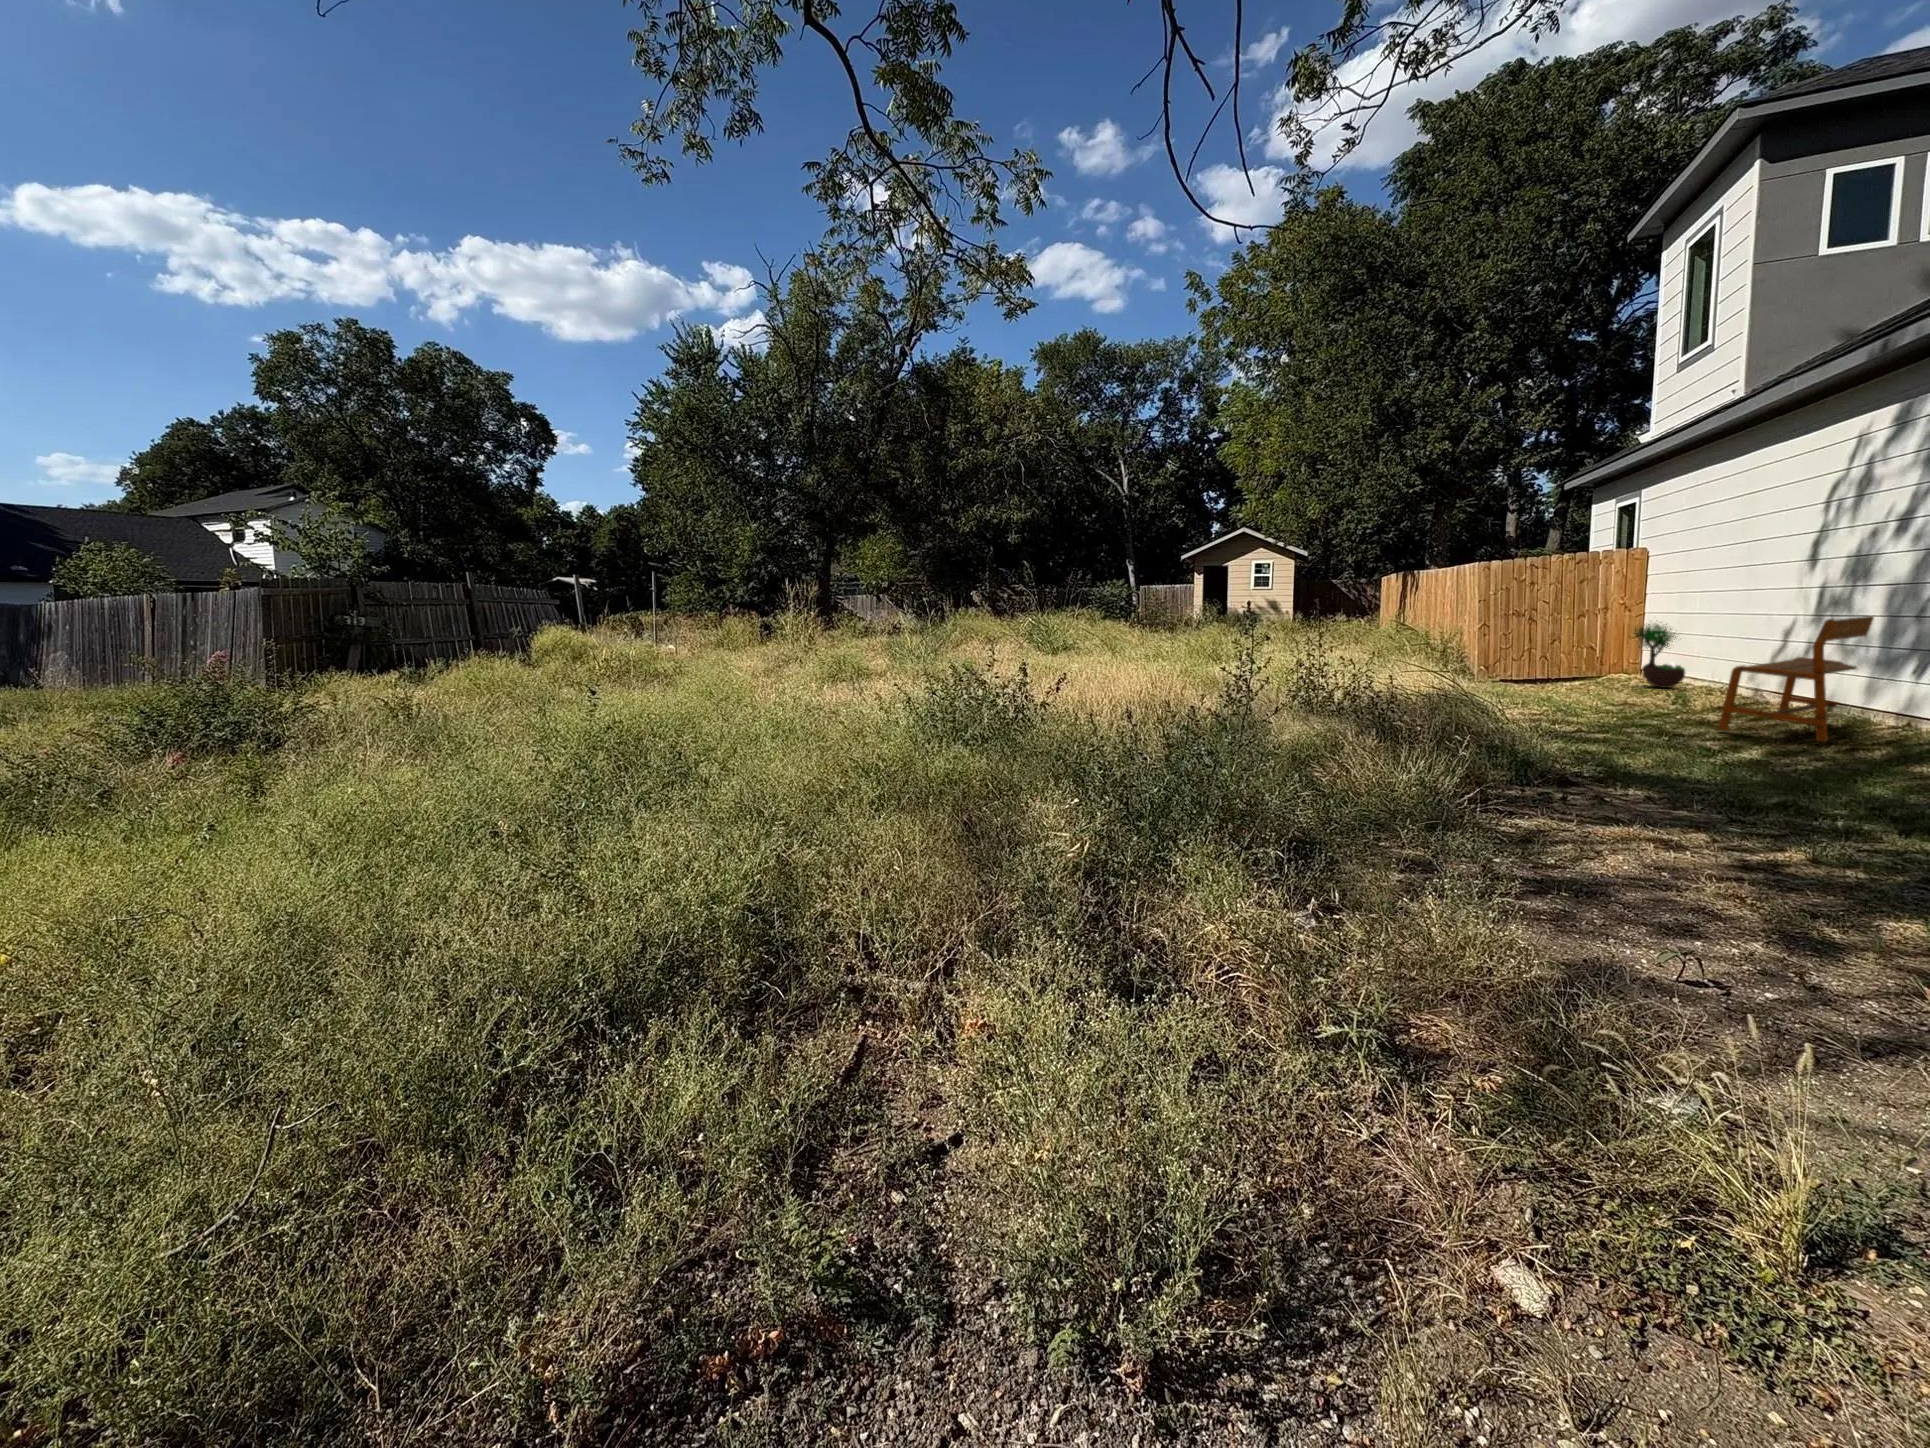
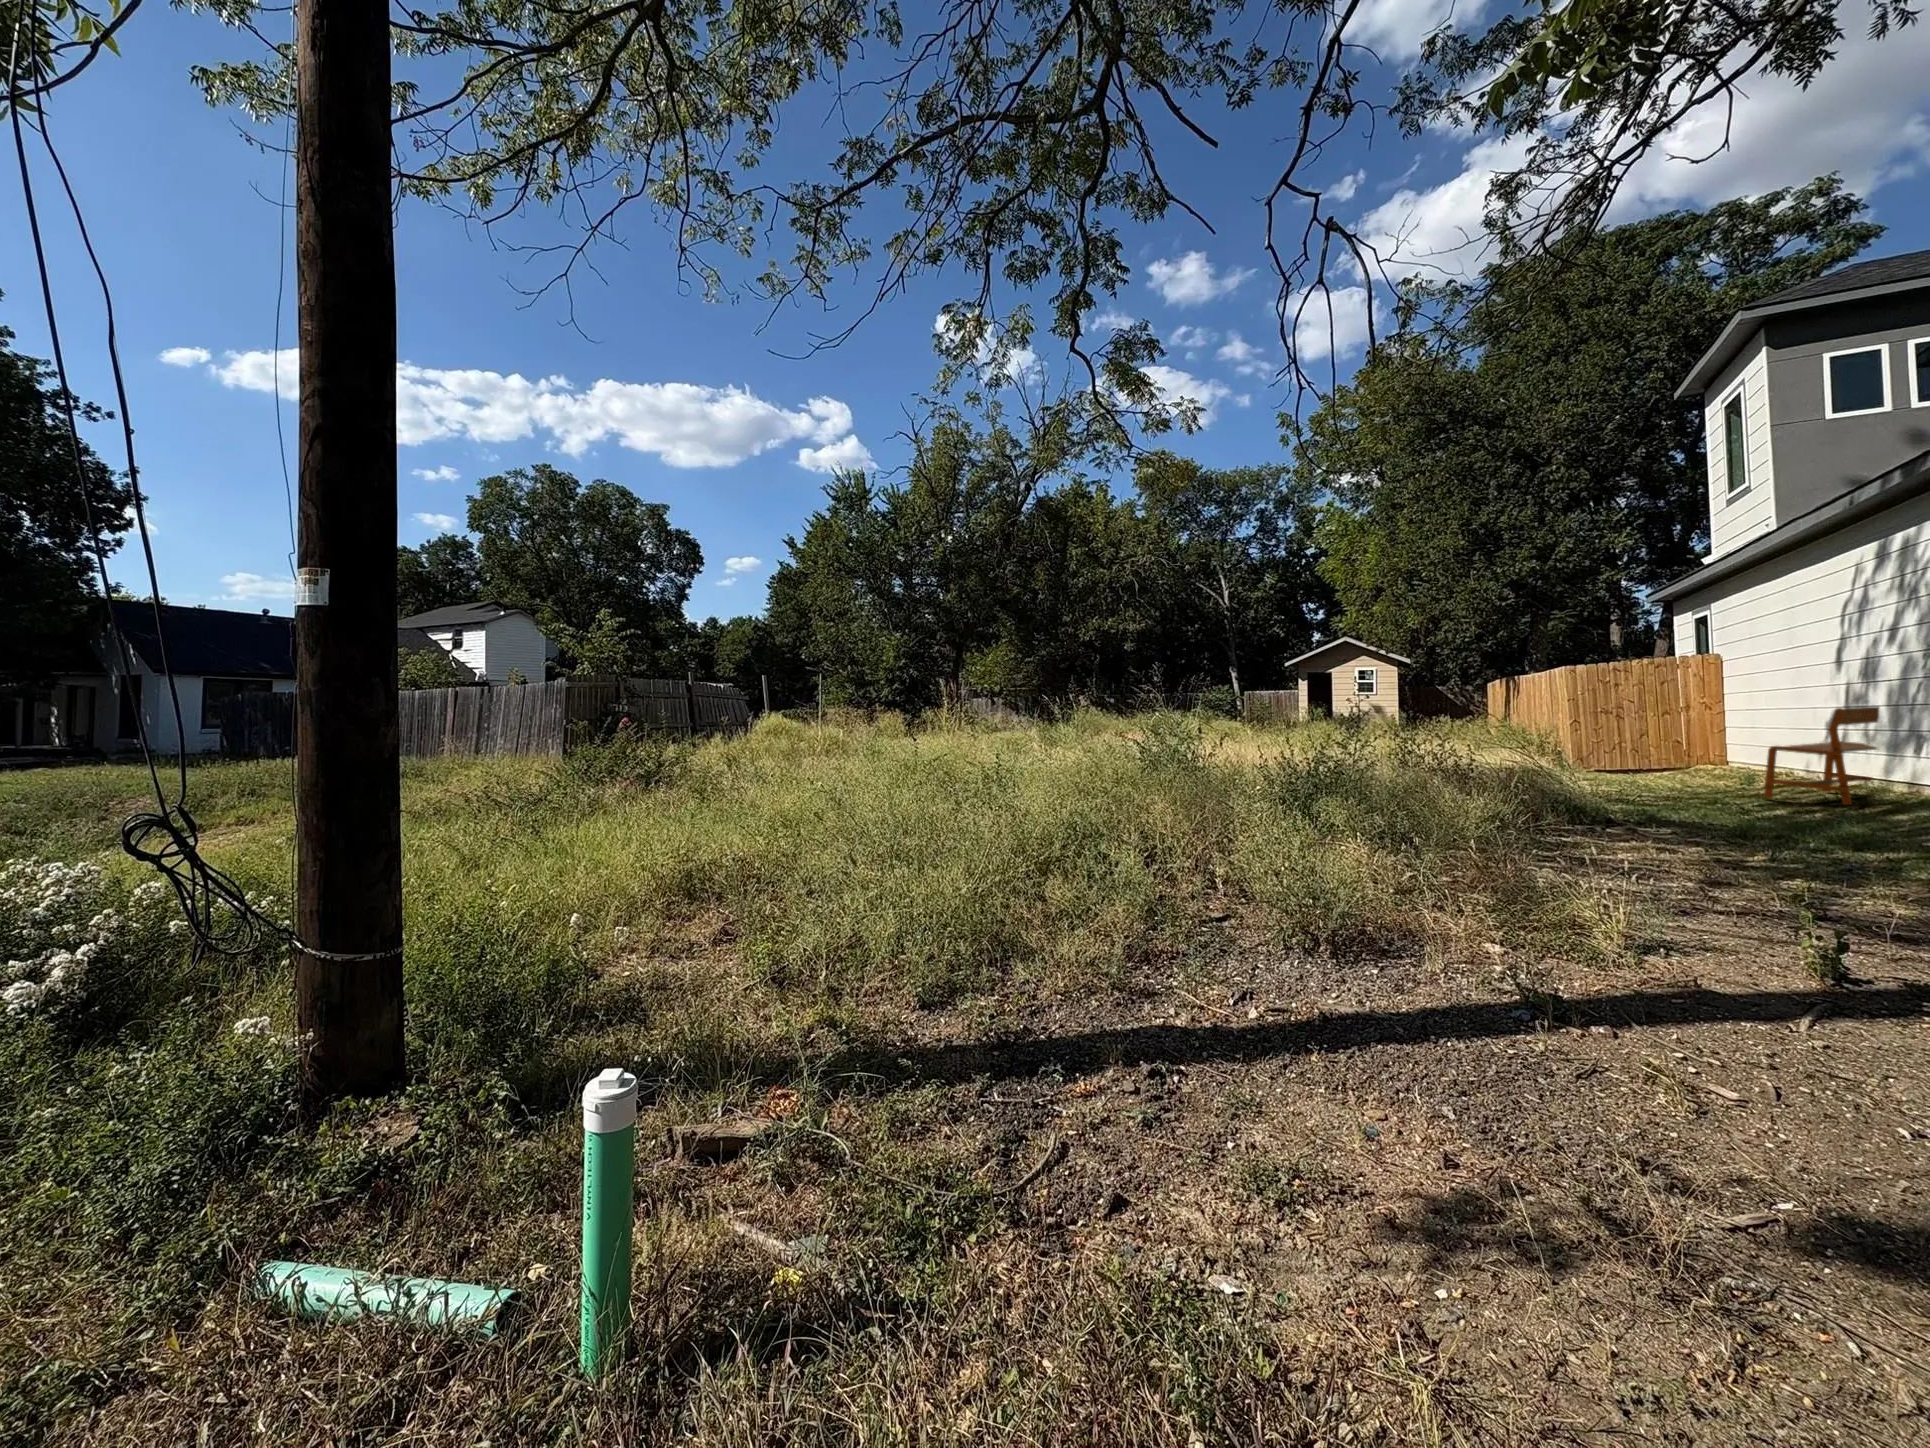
potted tree: present [1633,624,1685,688] -> none [1704,712,1759,774]

